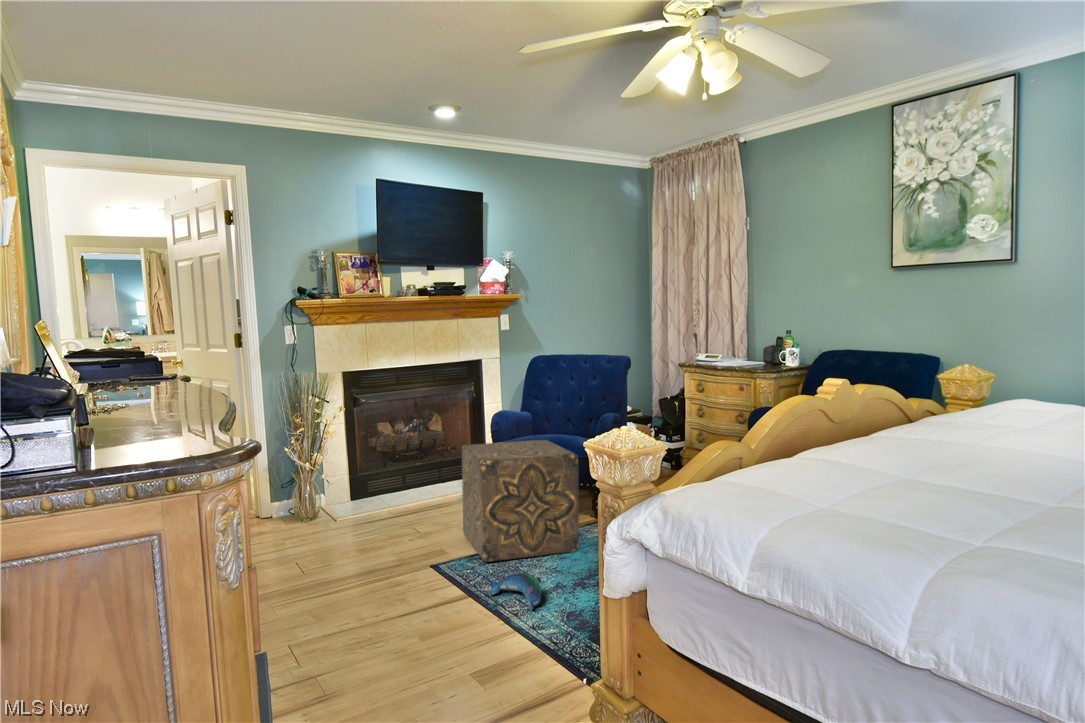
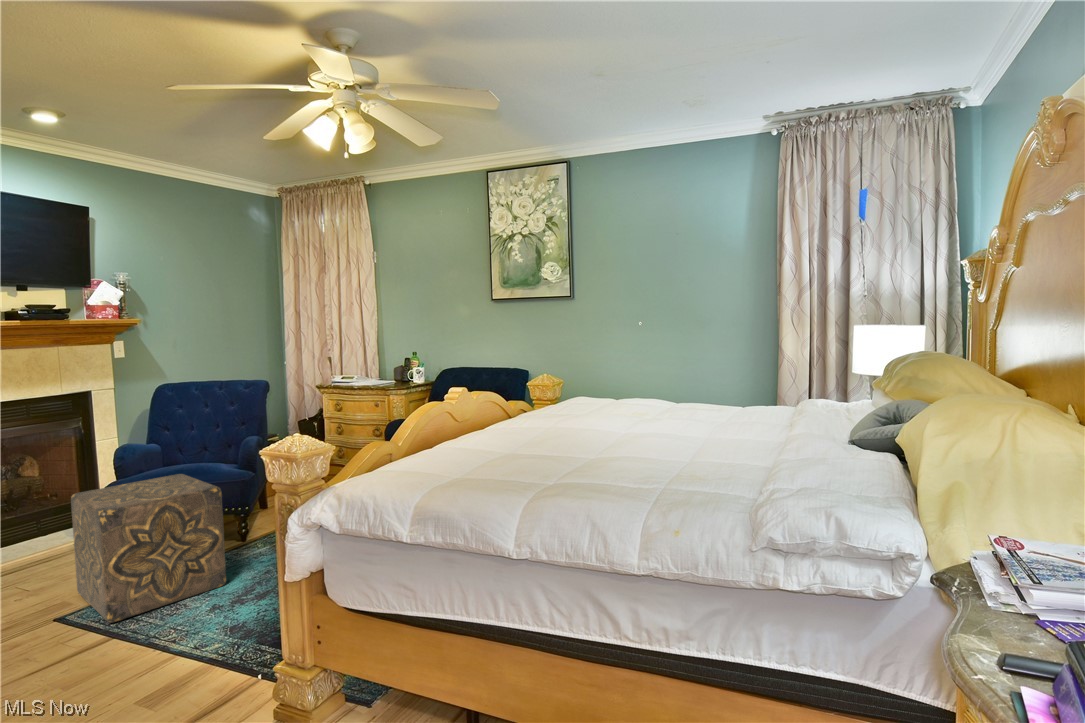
plush toy: present [489,573,541,610] -> none [118,629,186,670]

